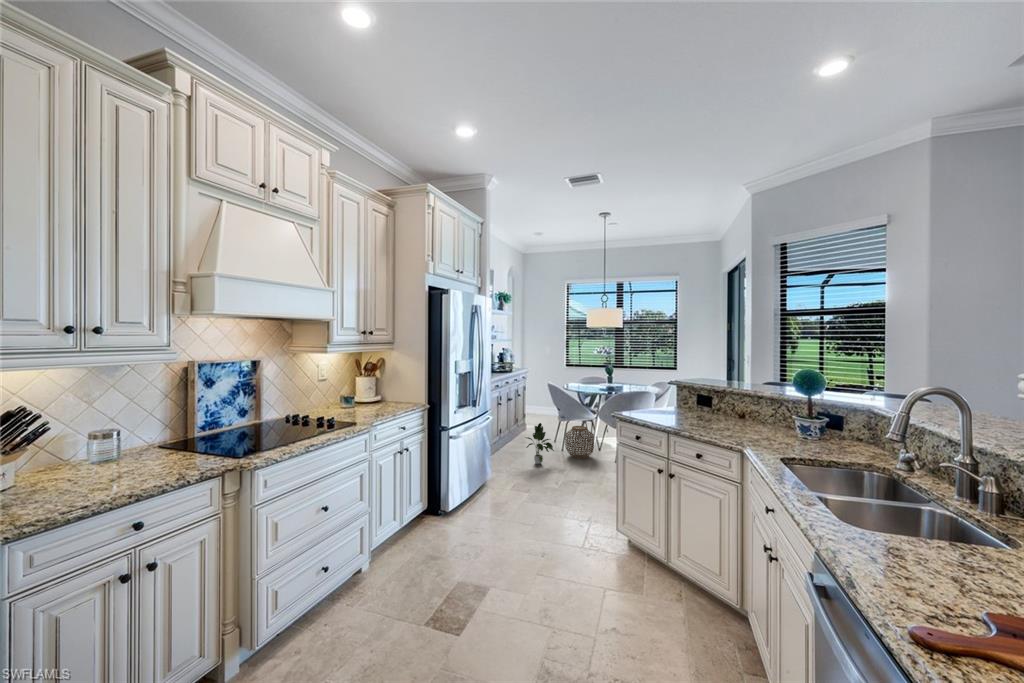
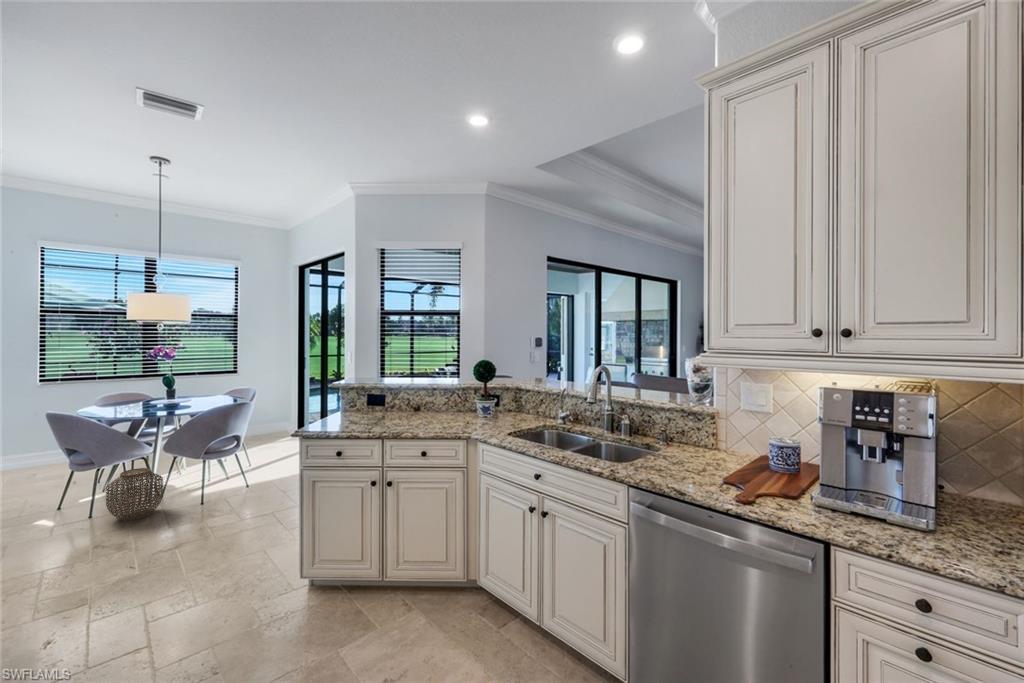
potted plant: present [525,423,554,464] -> none [26,481,98,554]

